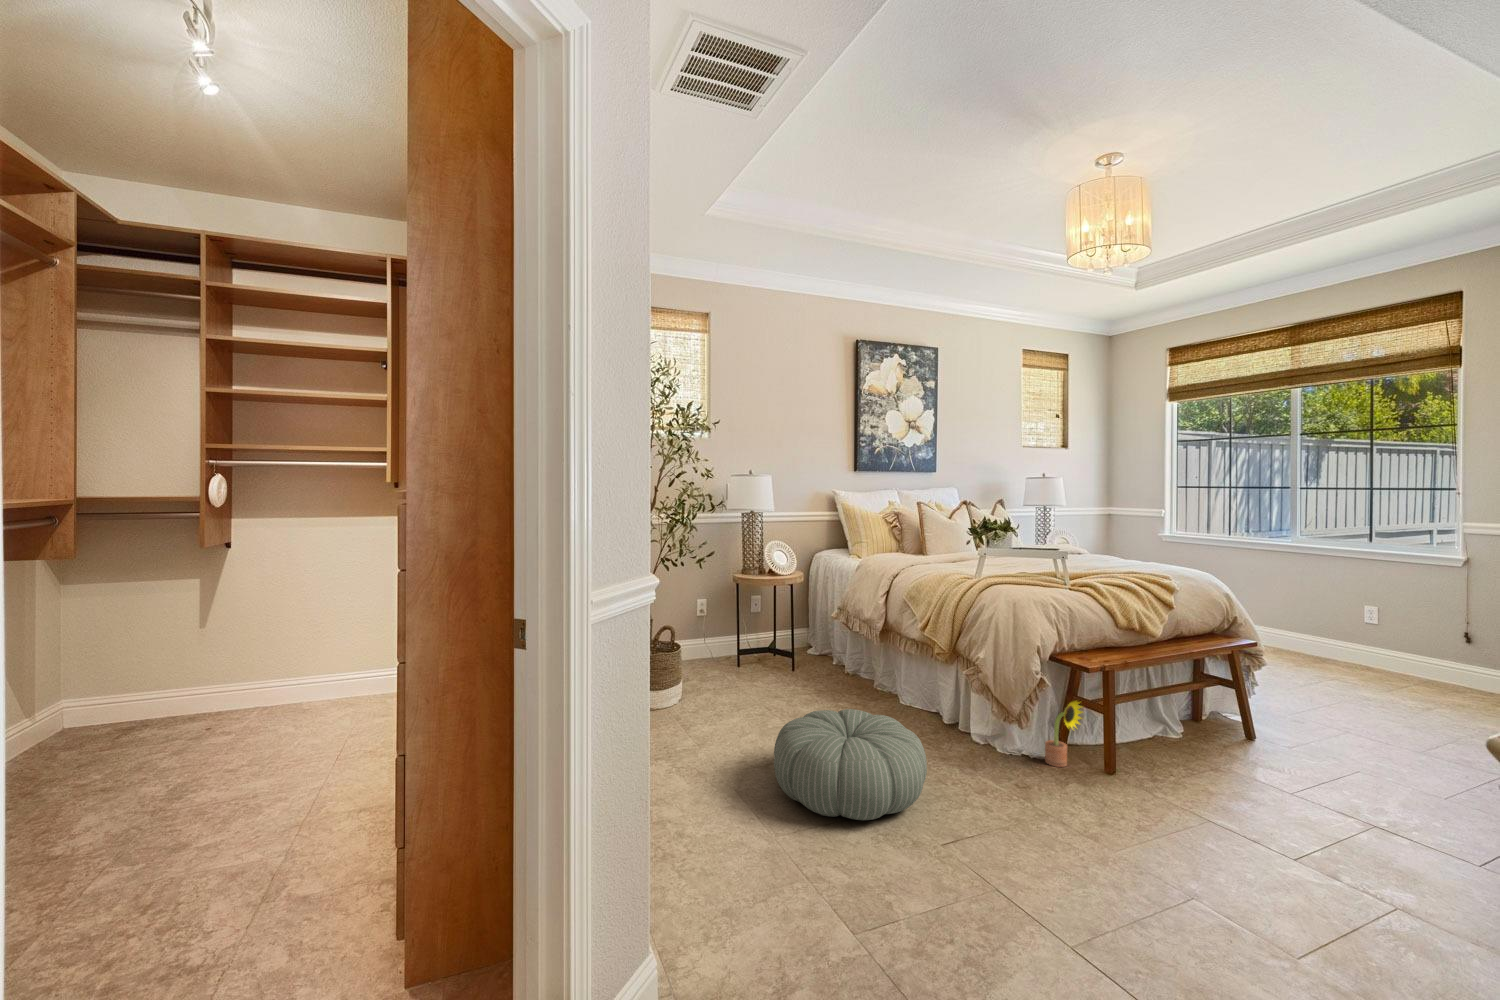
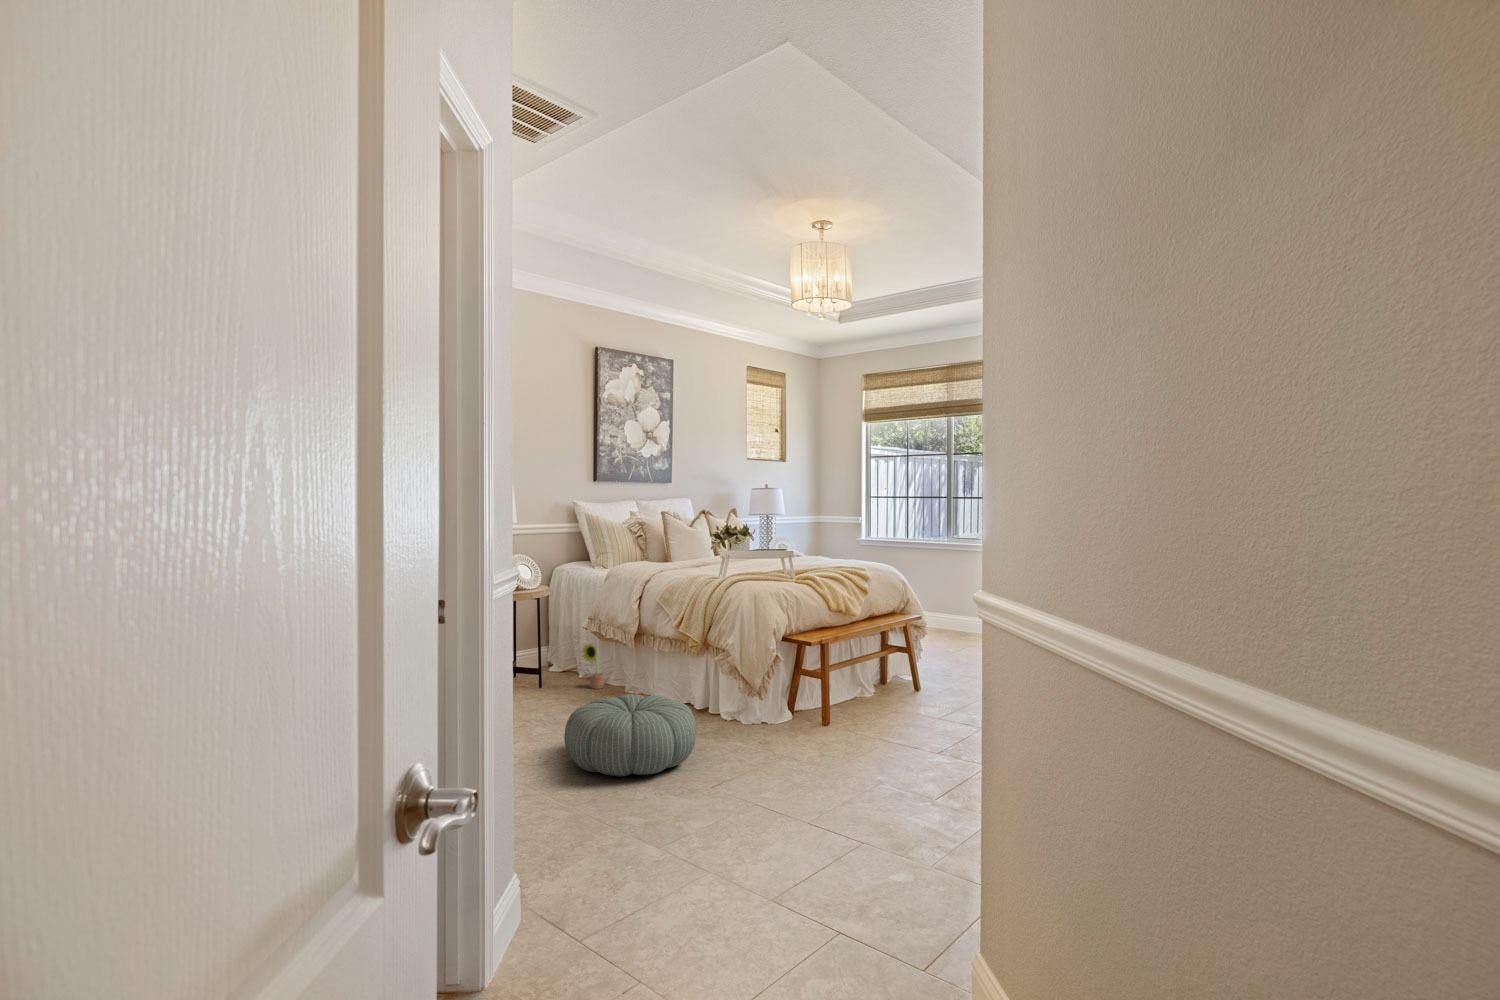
decorative plant: present [1045,701,1082,767] -> present [582,644,604,689]

